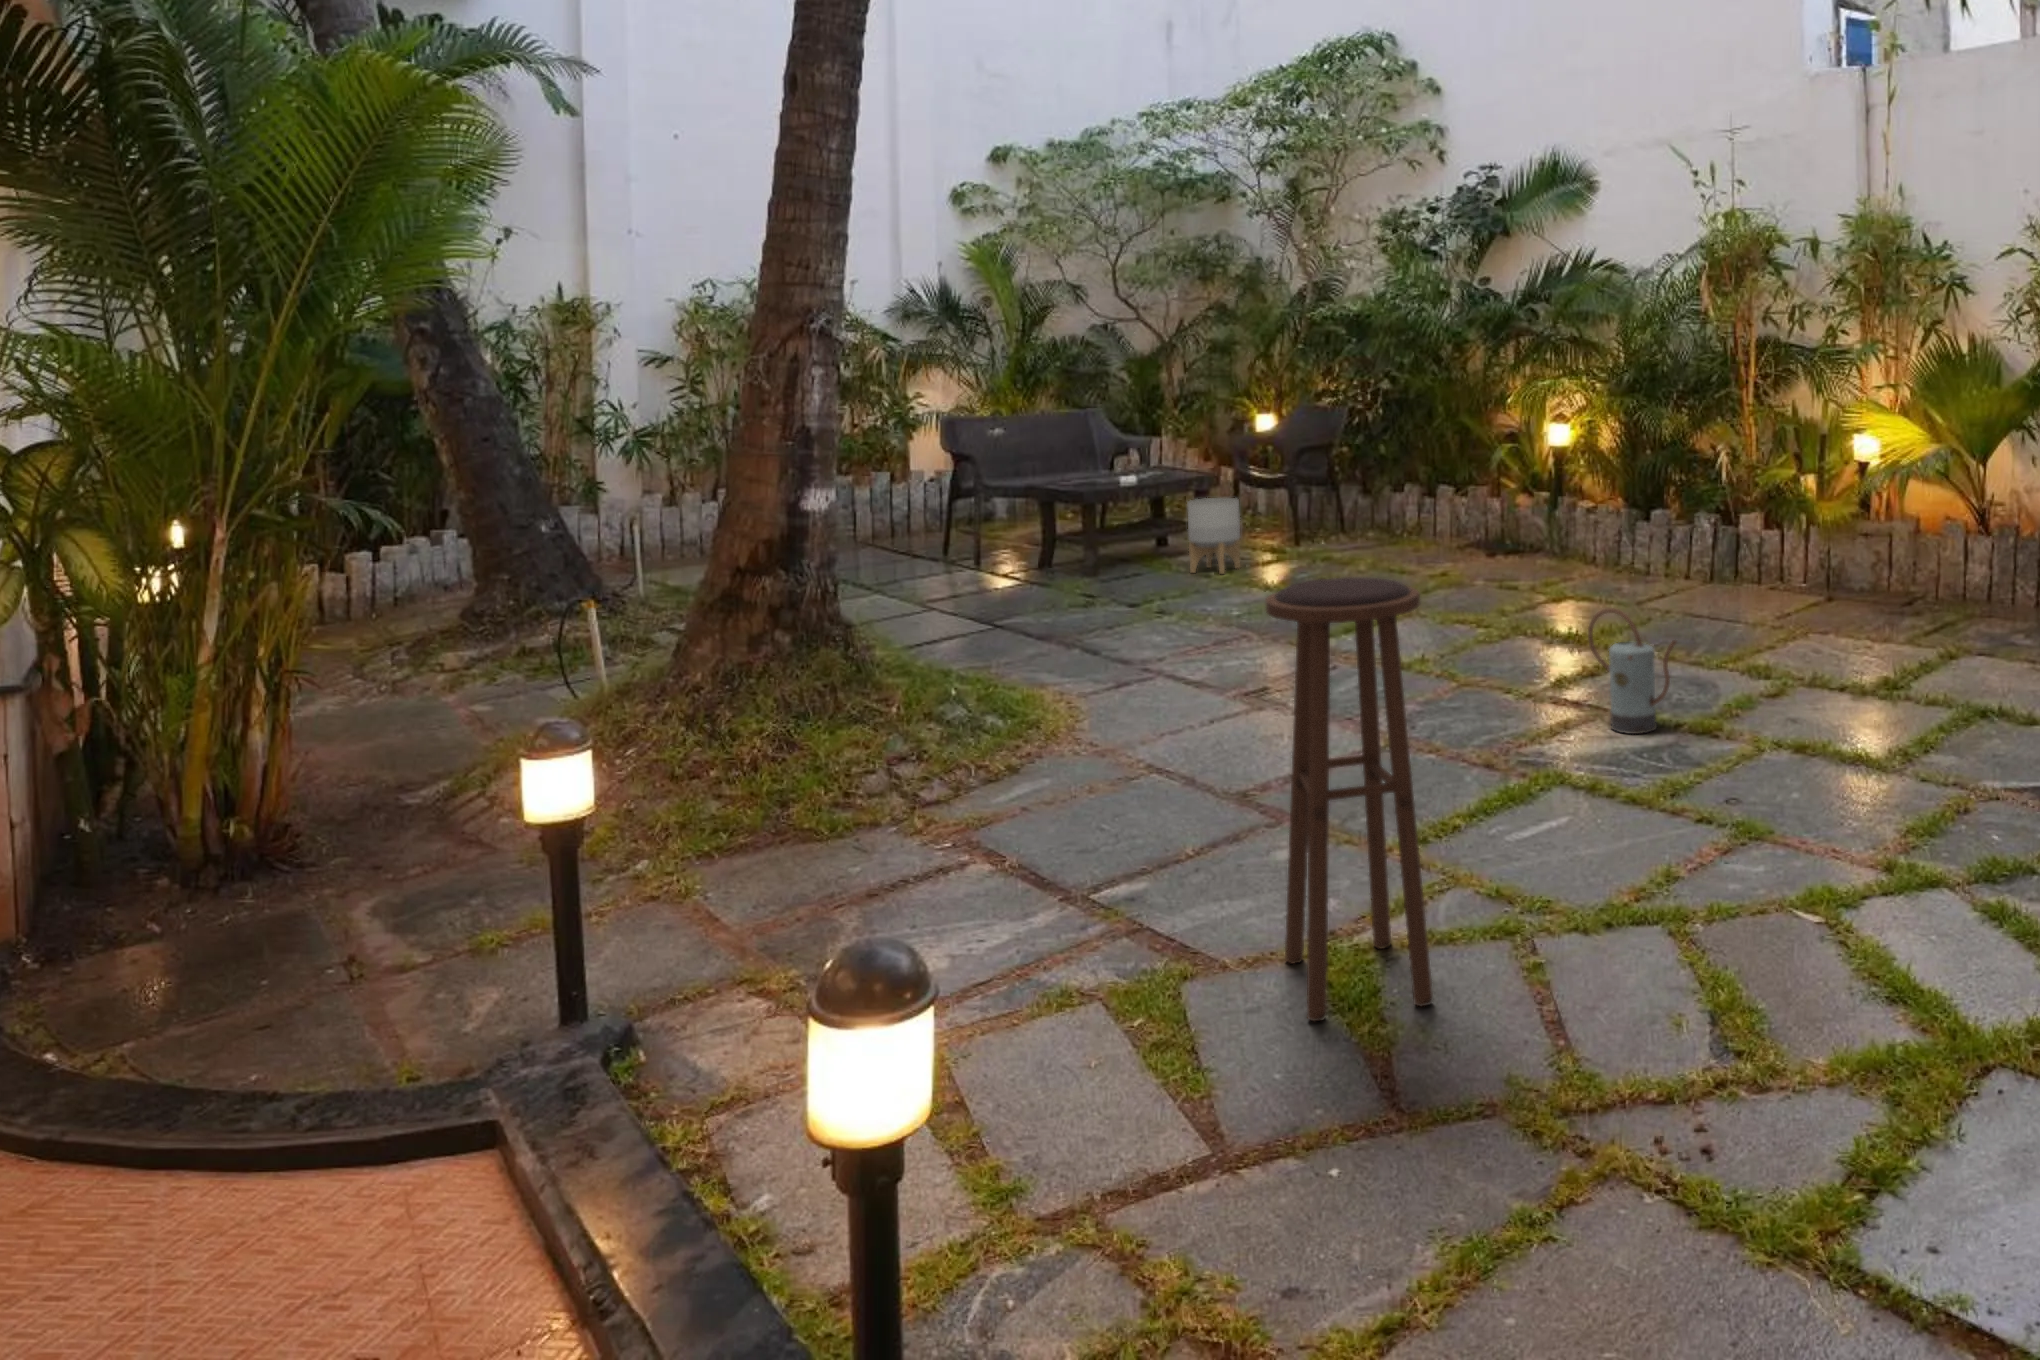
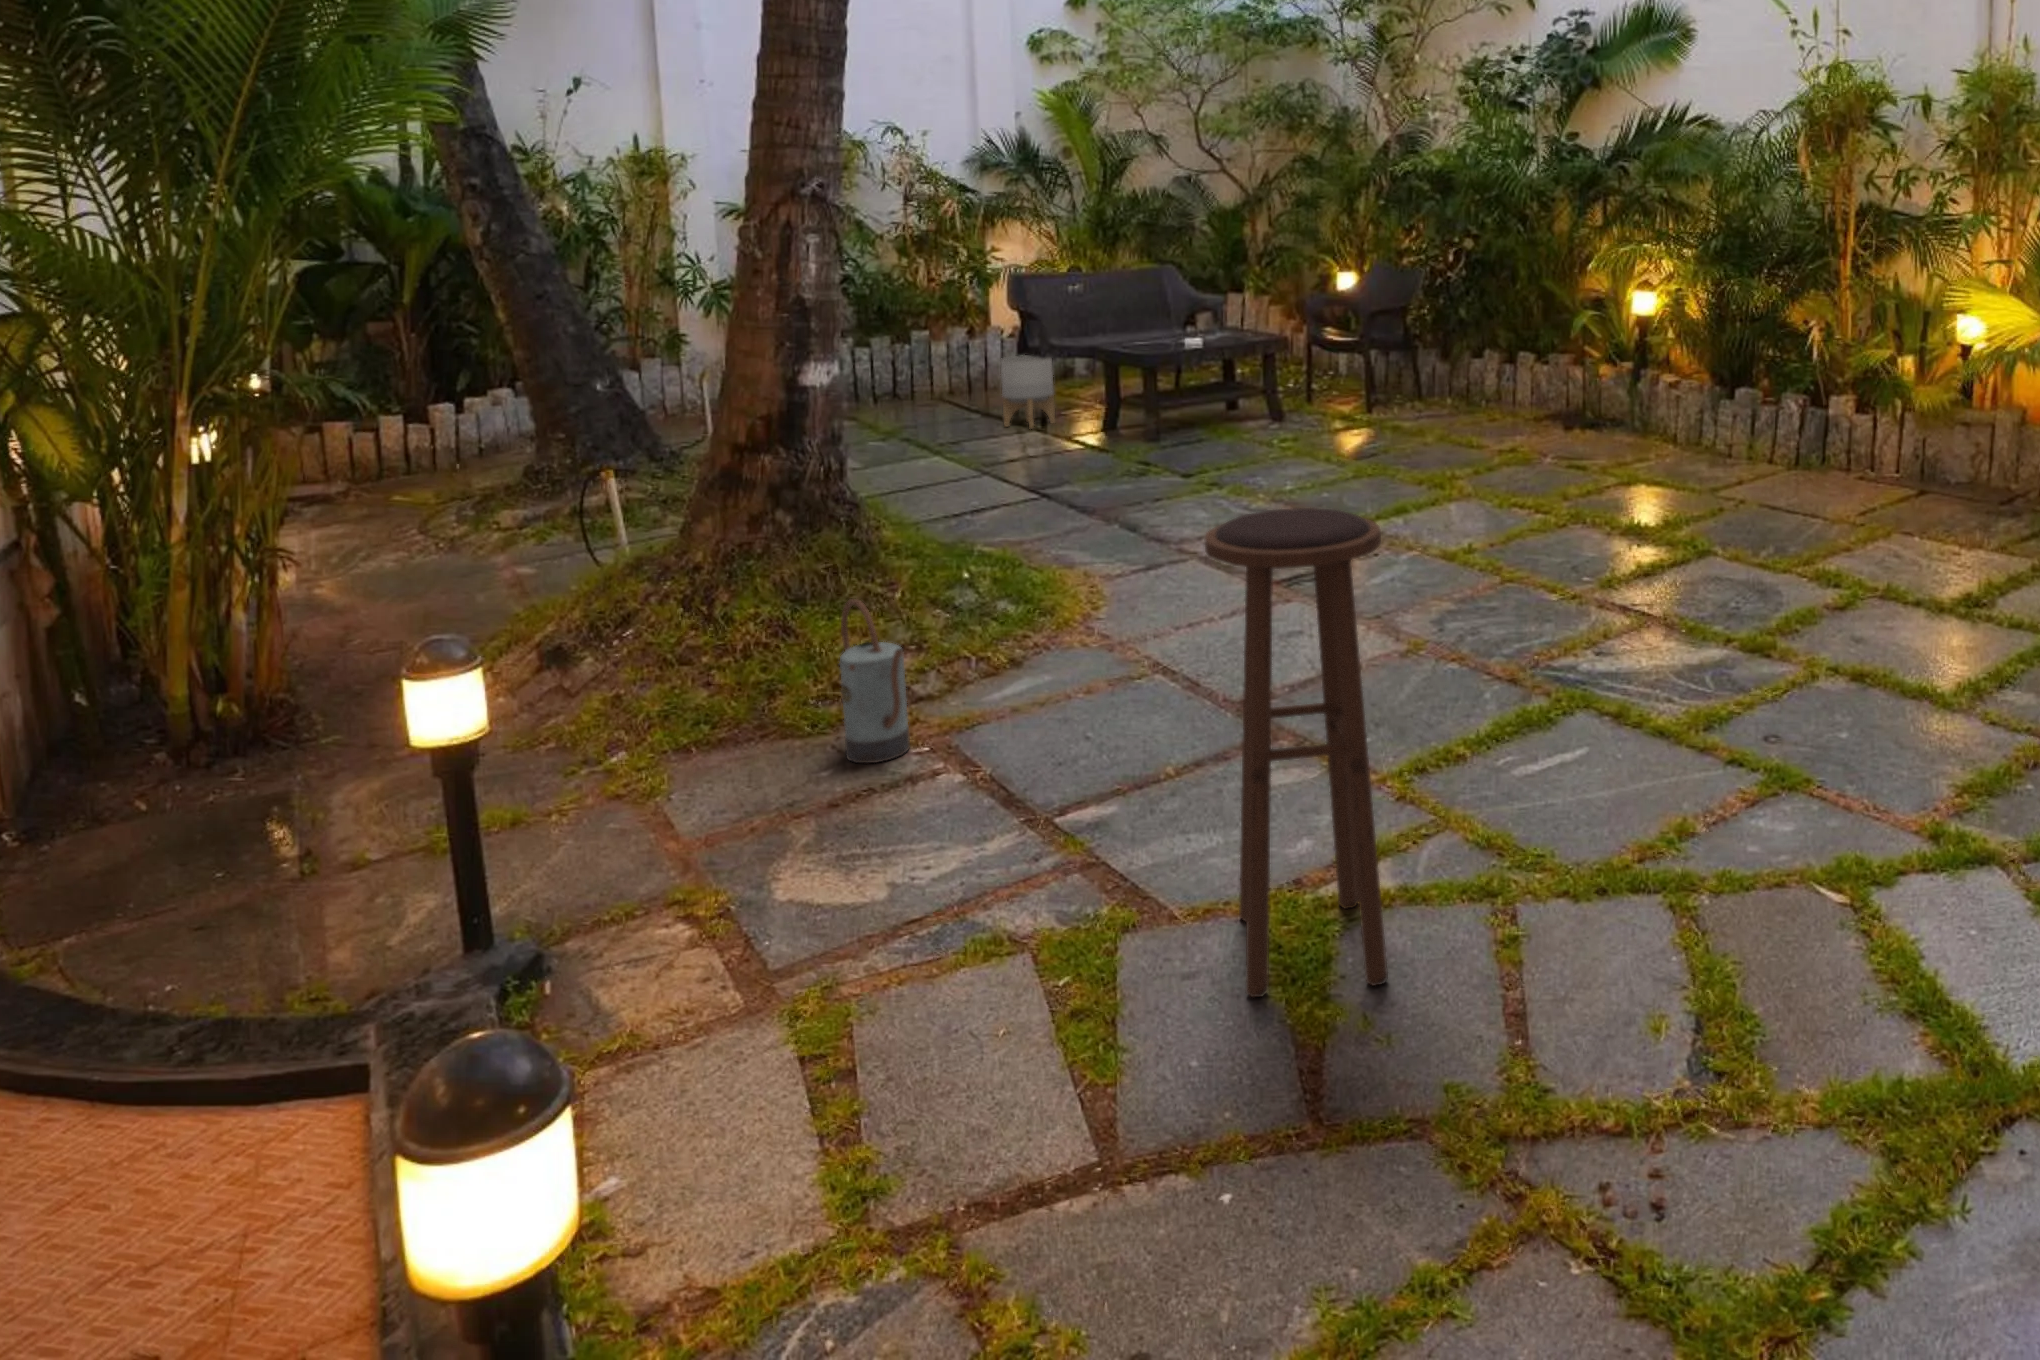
planter: present [1188,498,1240,574] -> present [1001,355,1055,428]
watering can: present [1588,608,1677,734] -> present [840,599,910,763]

